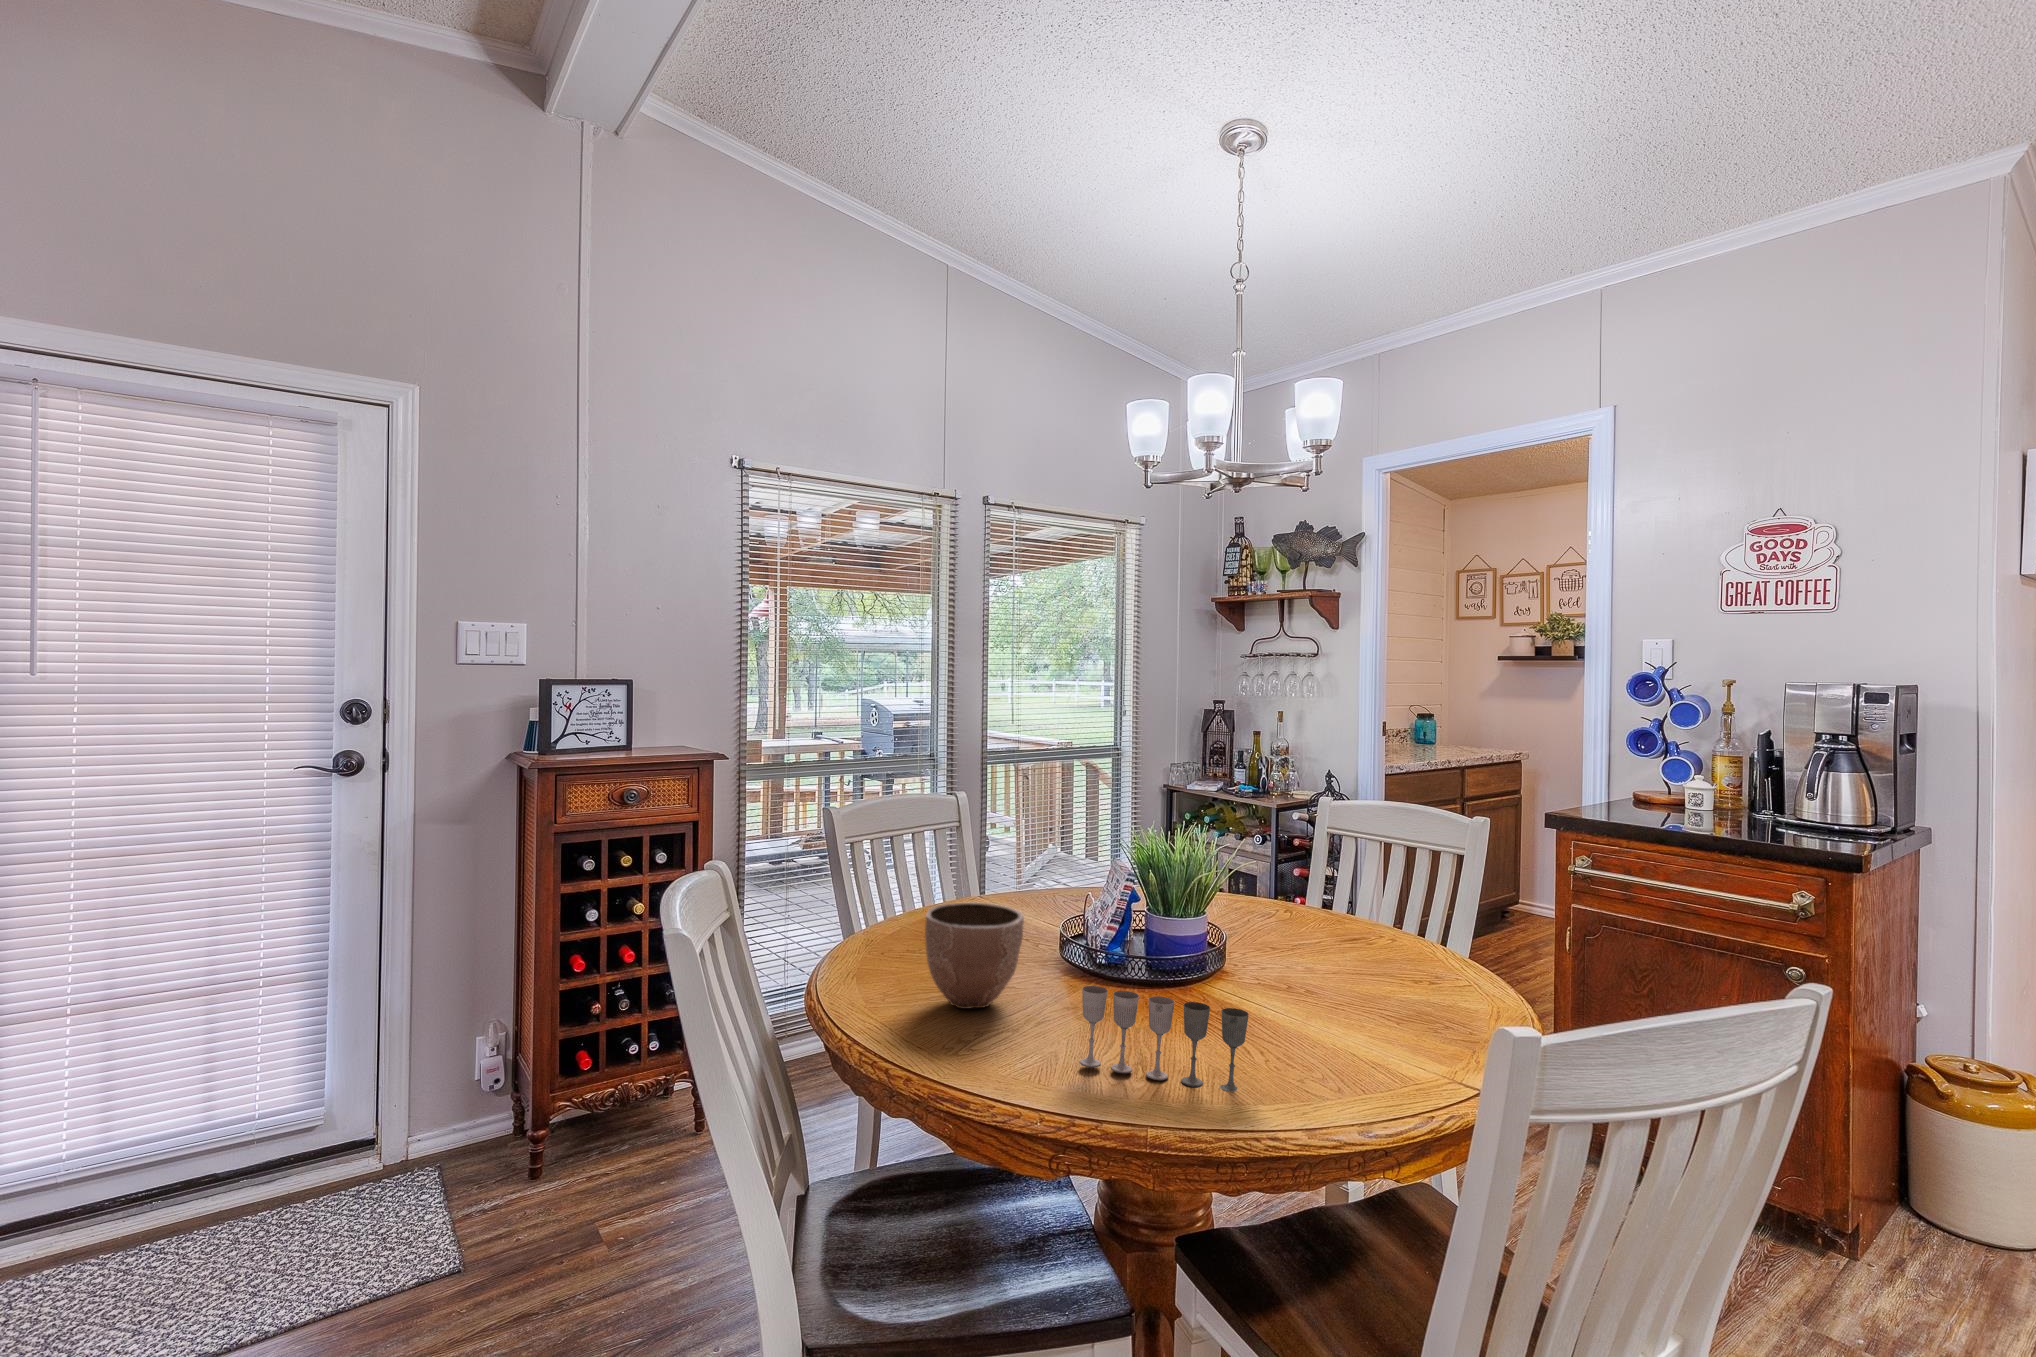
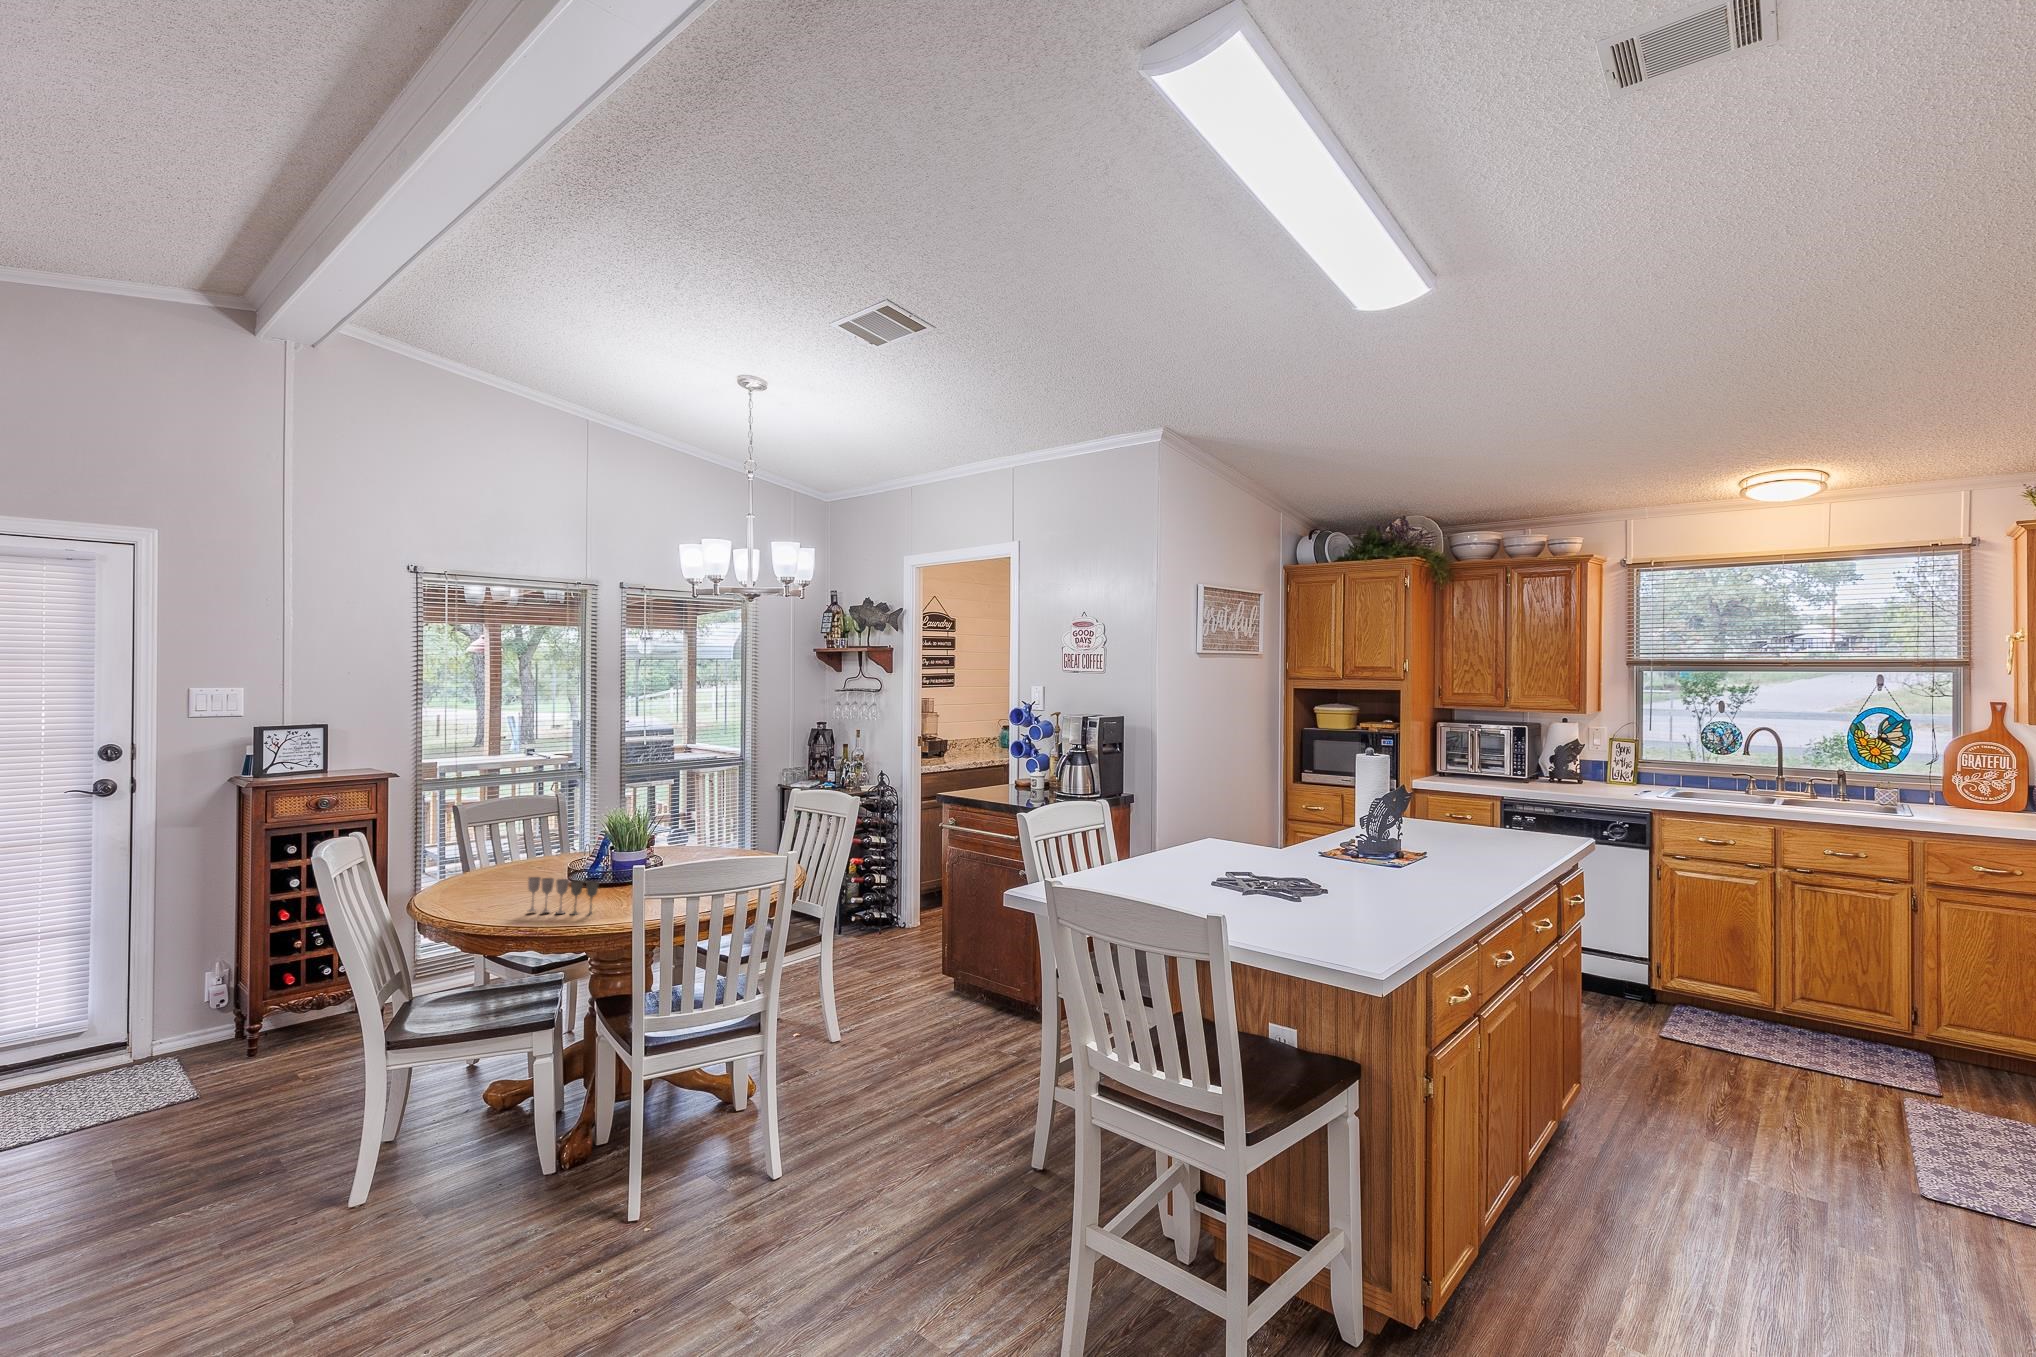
decorative bowl: present [925,902,1024,1009] -> none [470,848,526,899]

